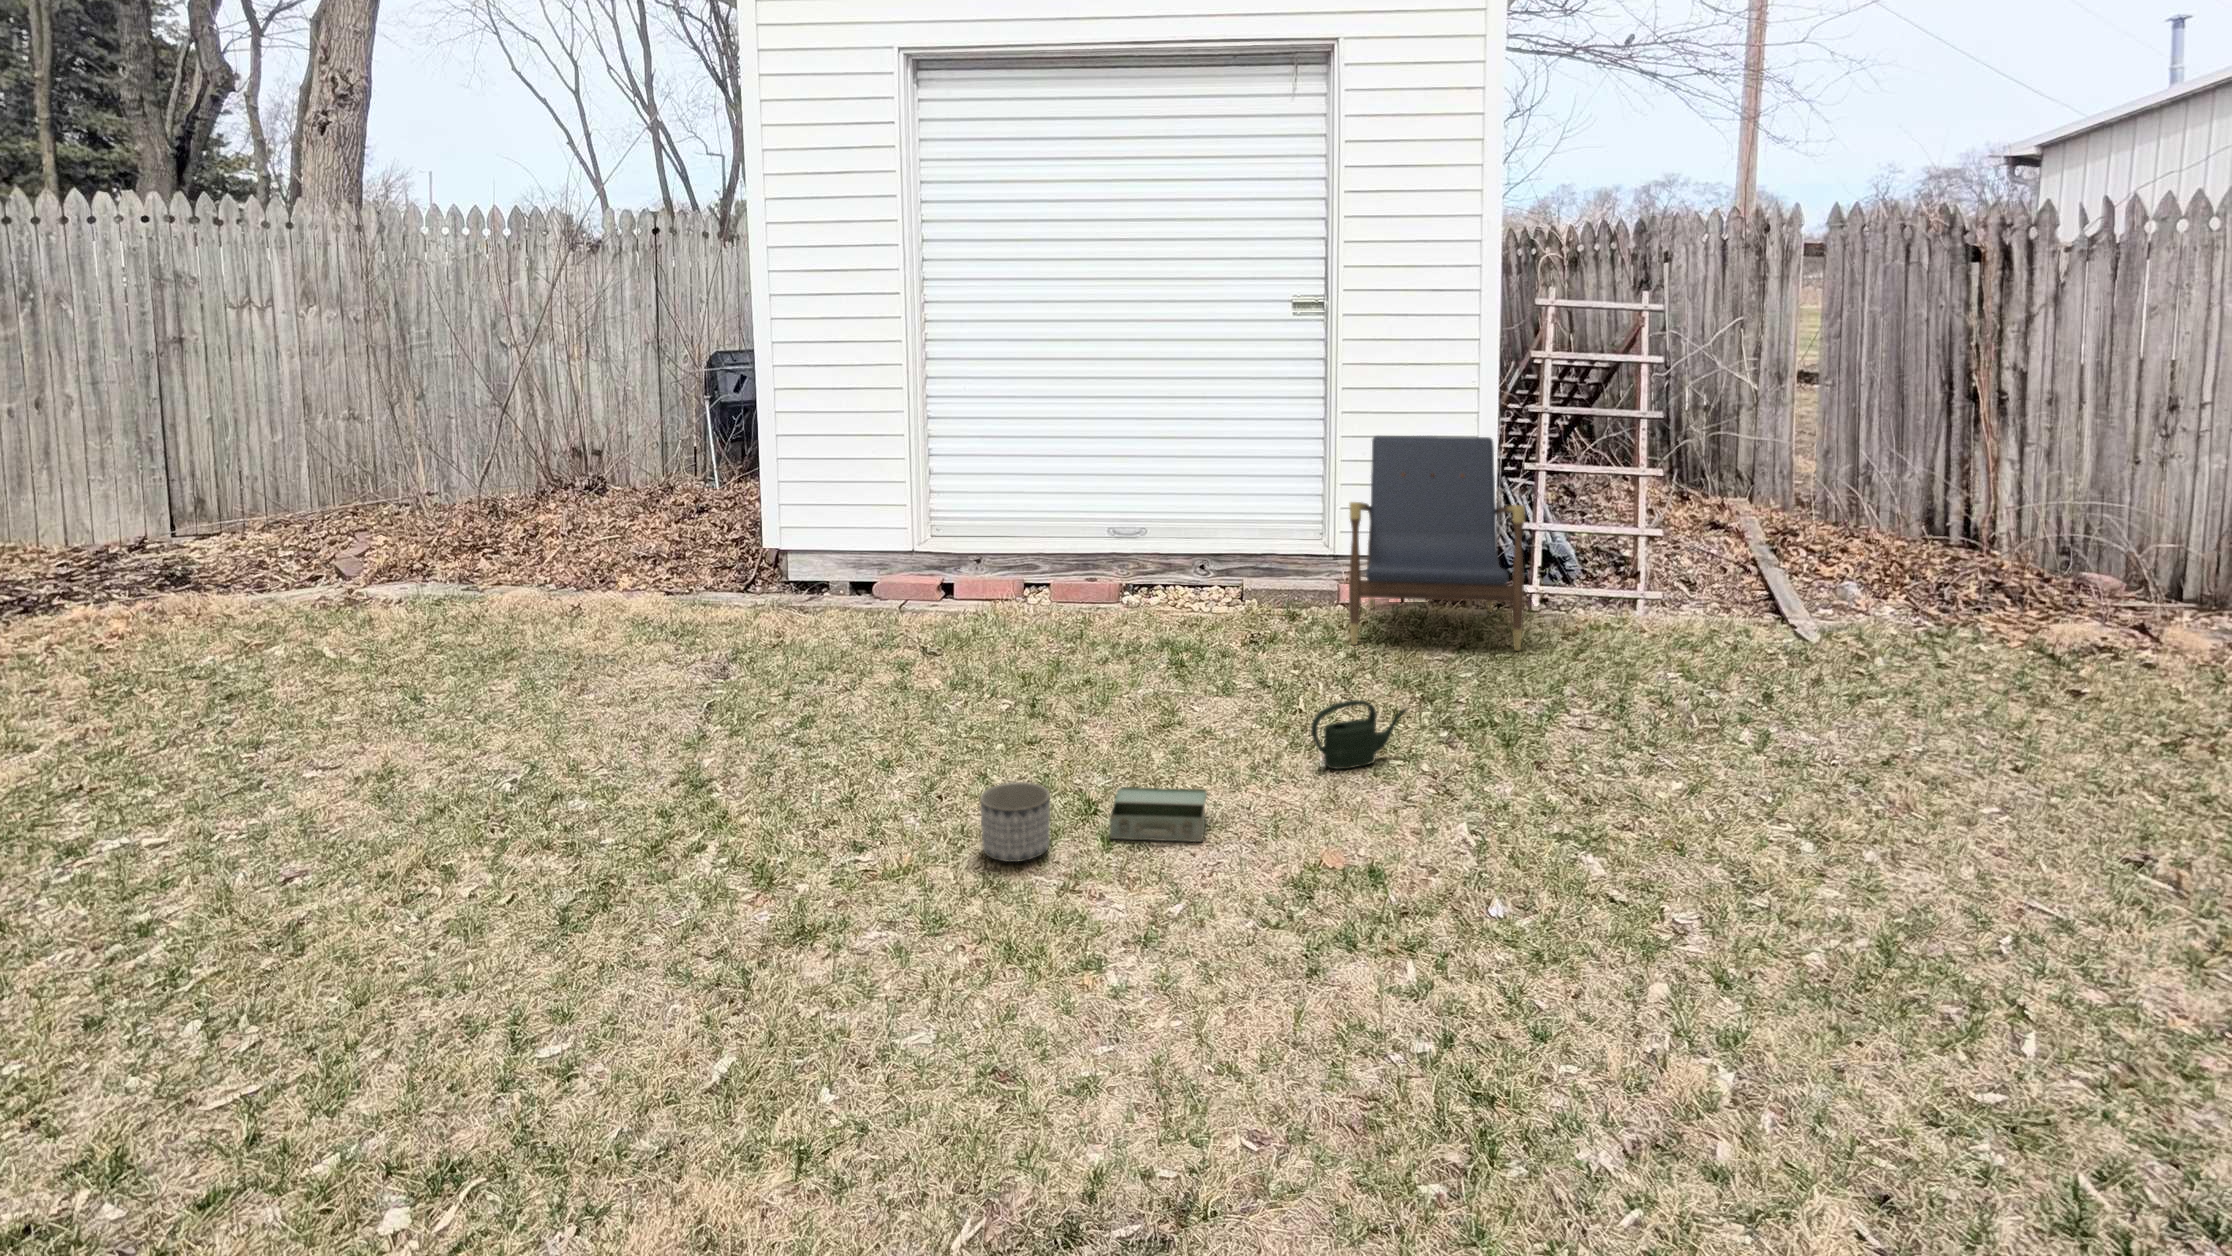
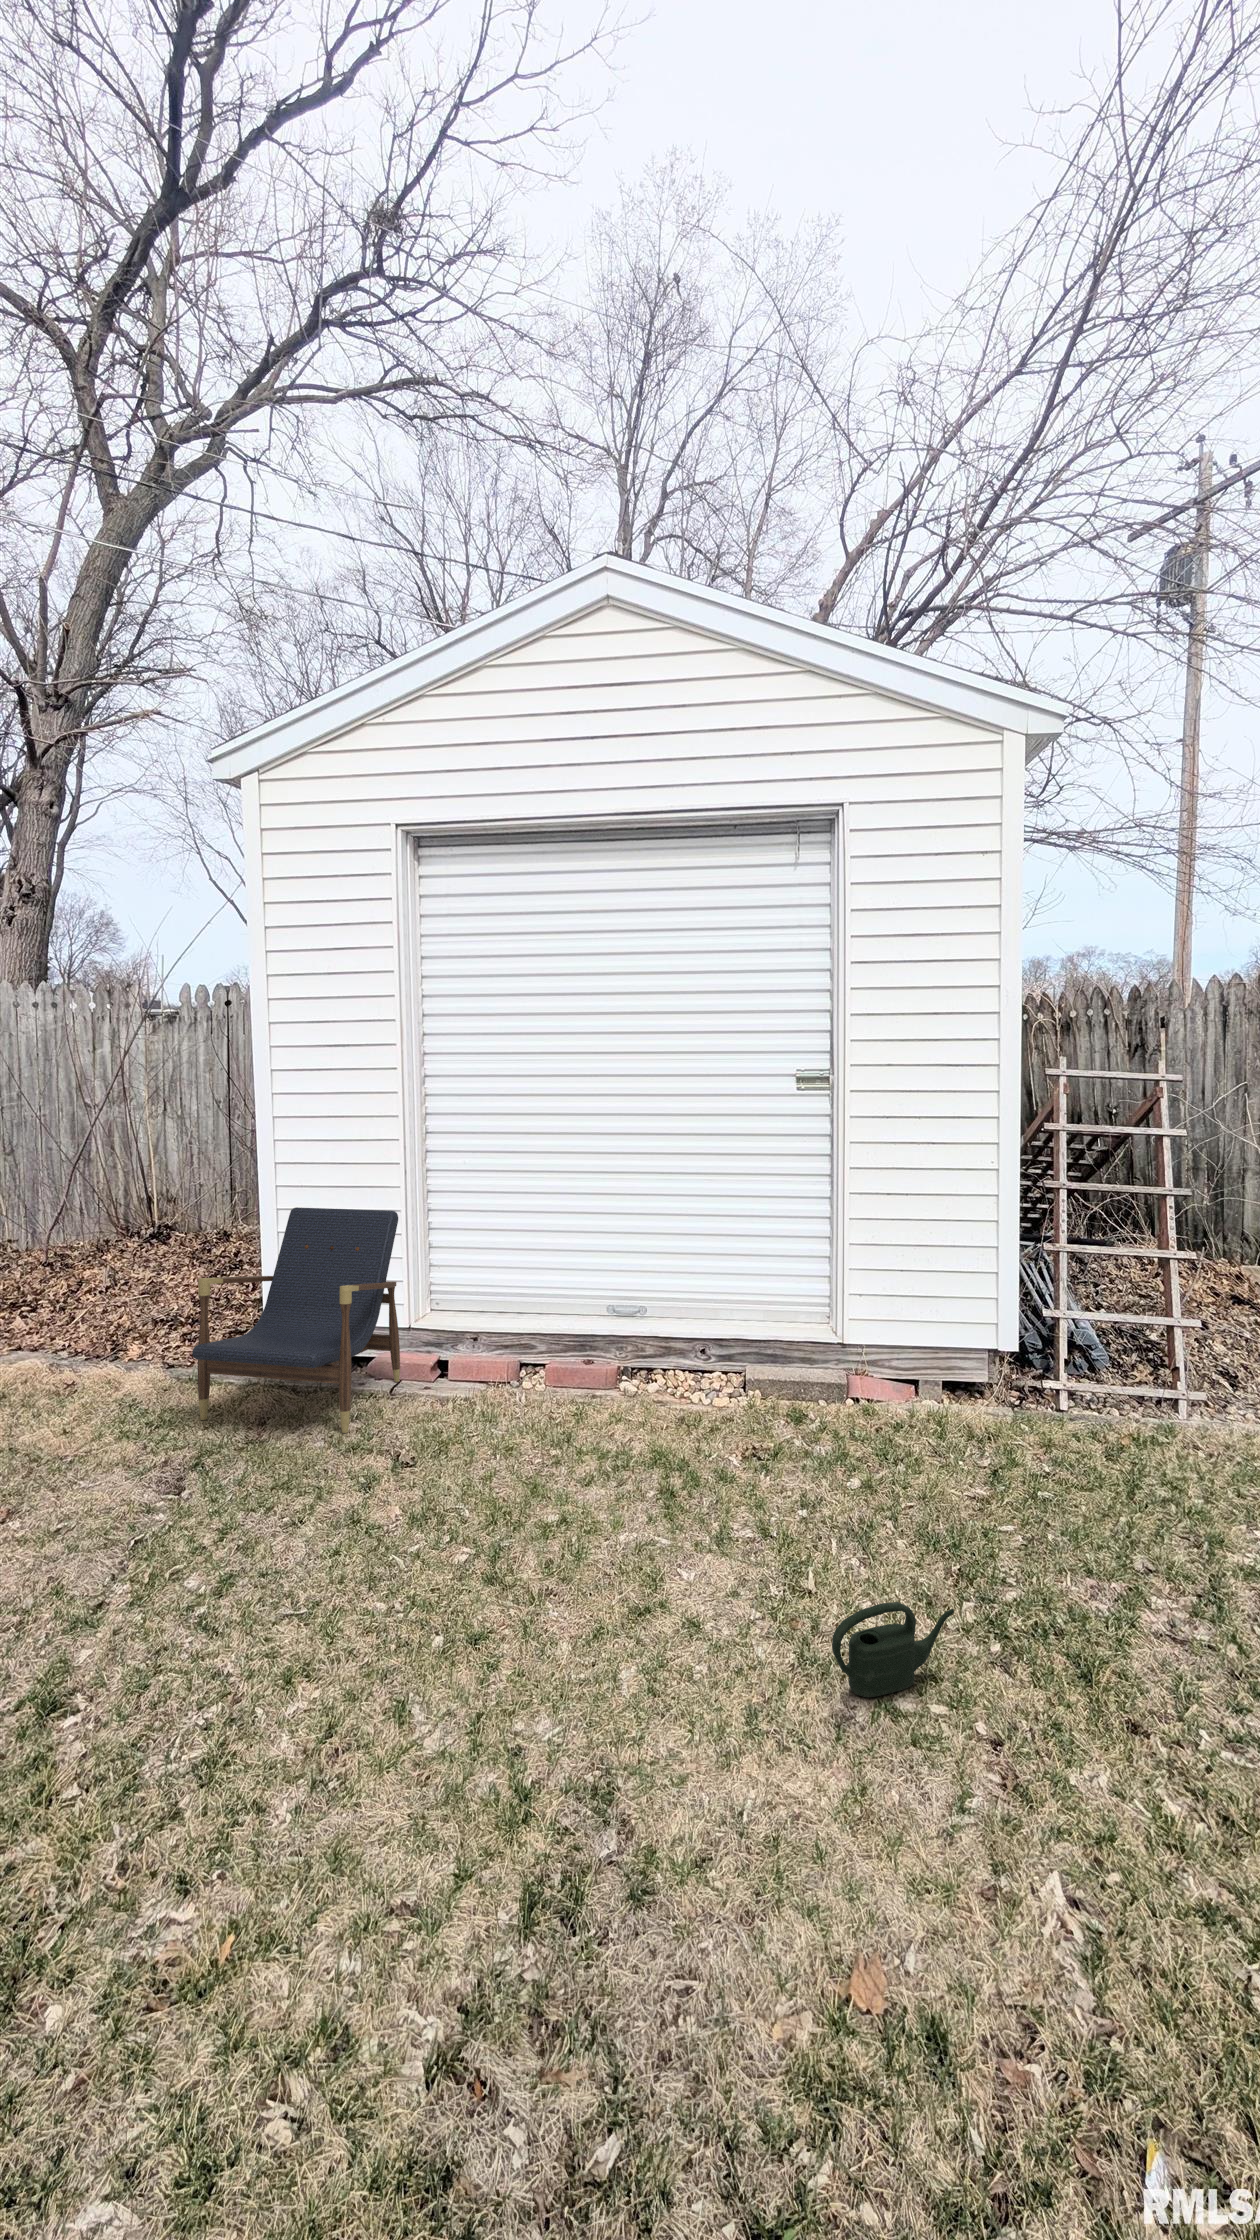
lounge chair: present [1349,436,1525,651] -> present [192,1207,400,1433]
planter: present [980,782,1050,862] -> none [371,1767,471,1912]
toolbox: present [1110,787,1207,842] -> none [558,1751,695,1864]

